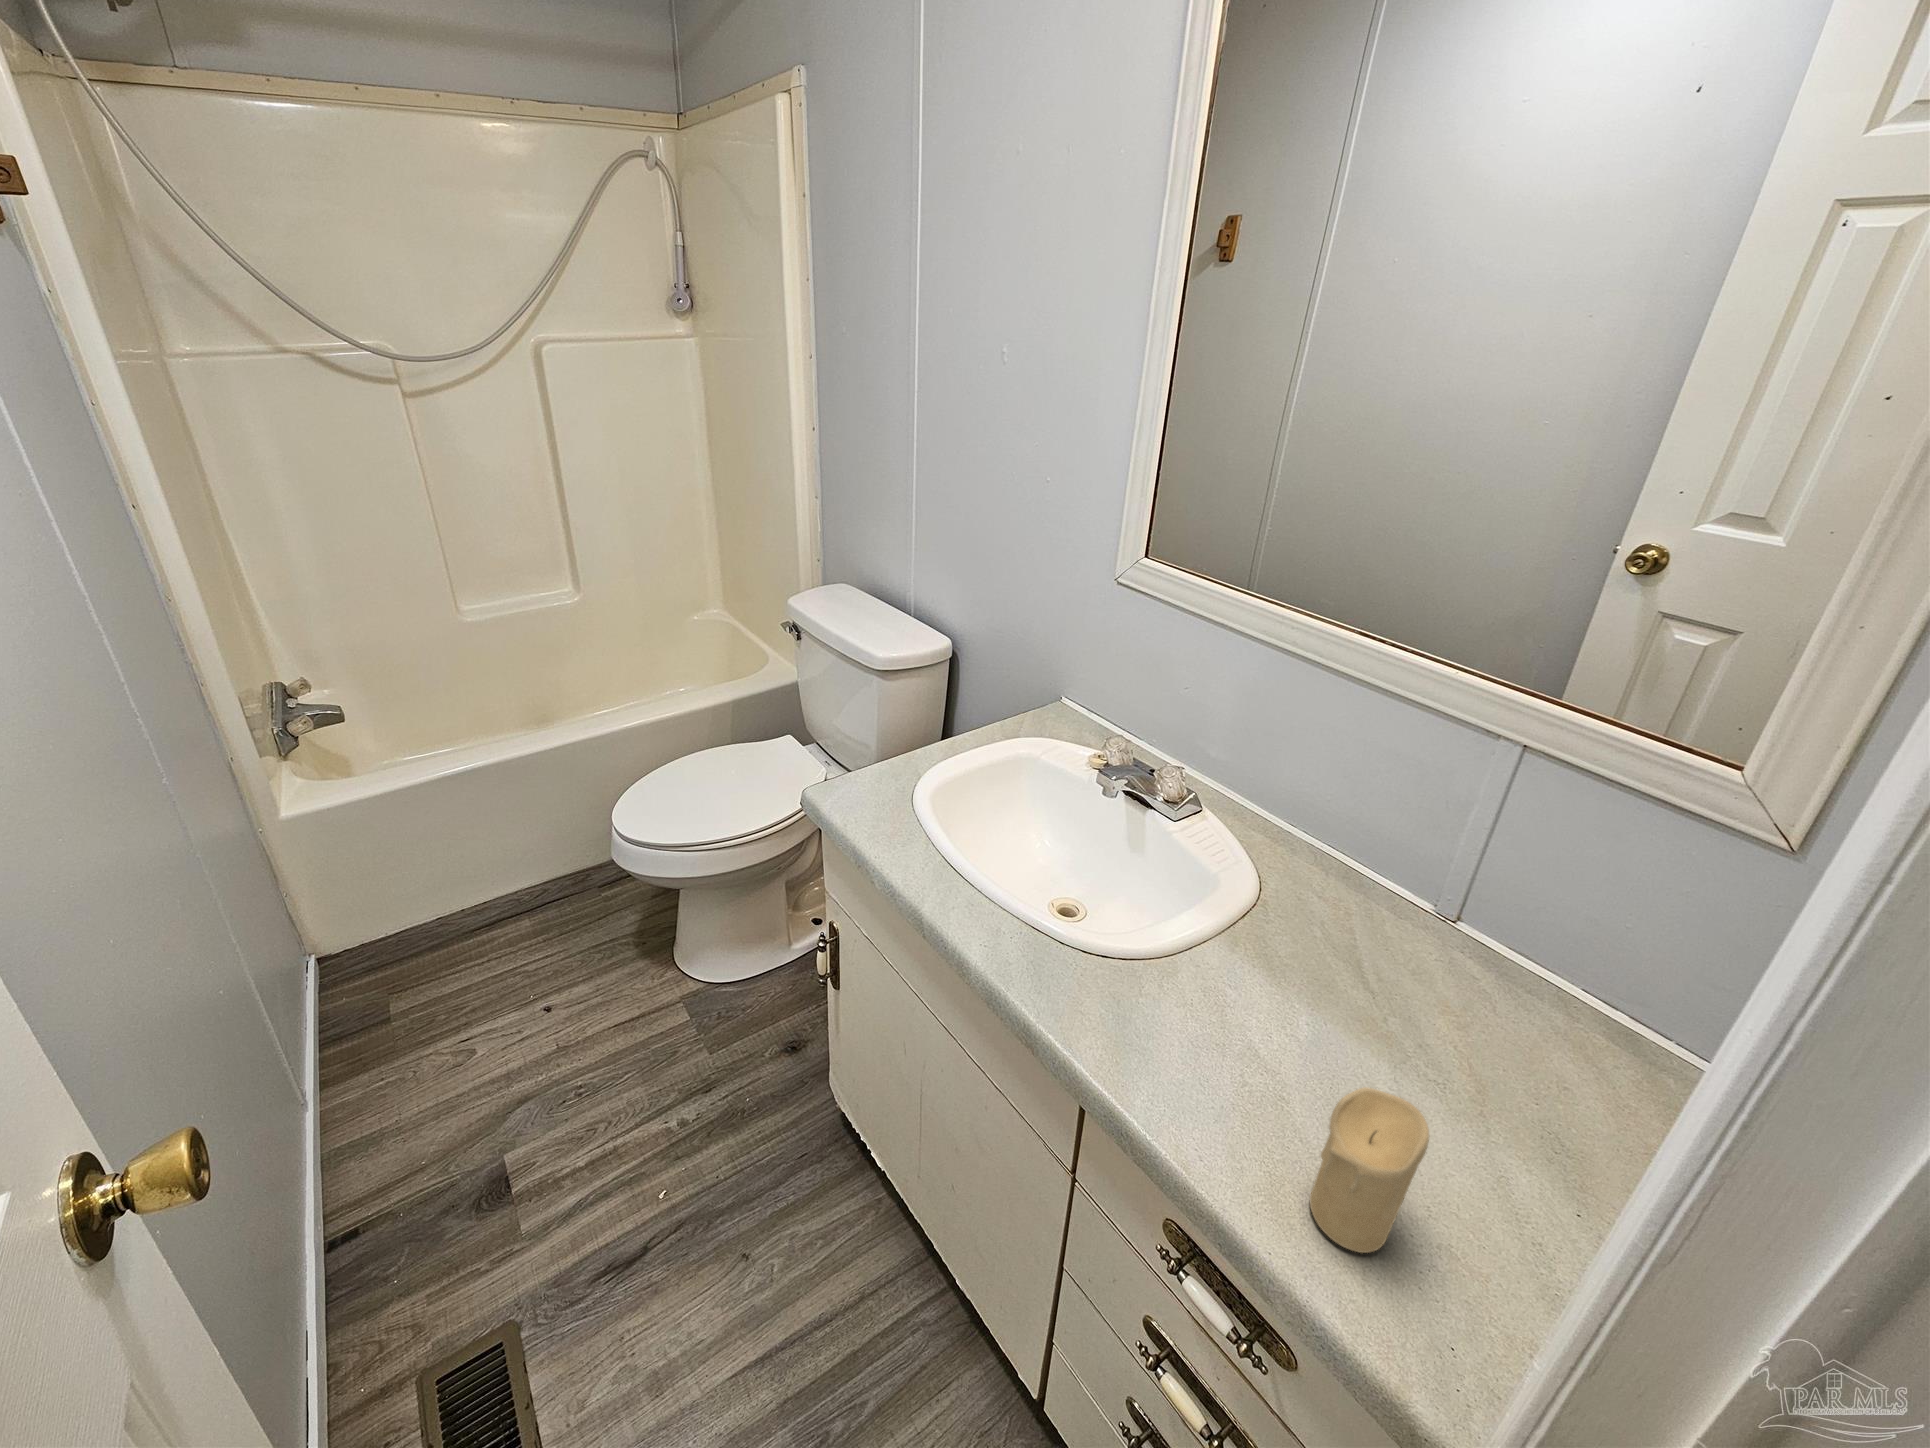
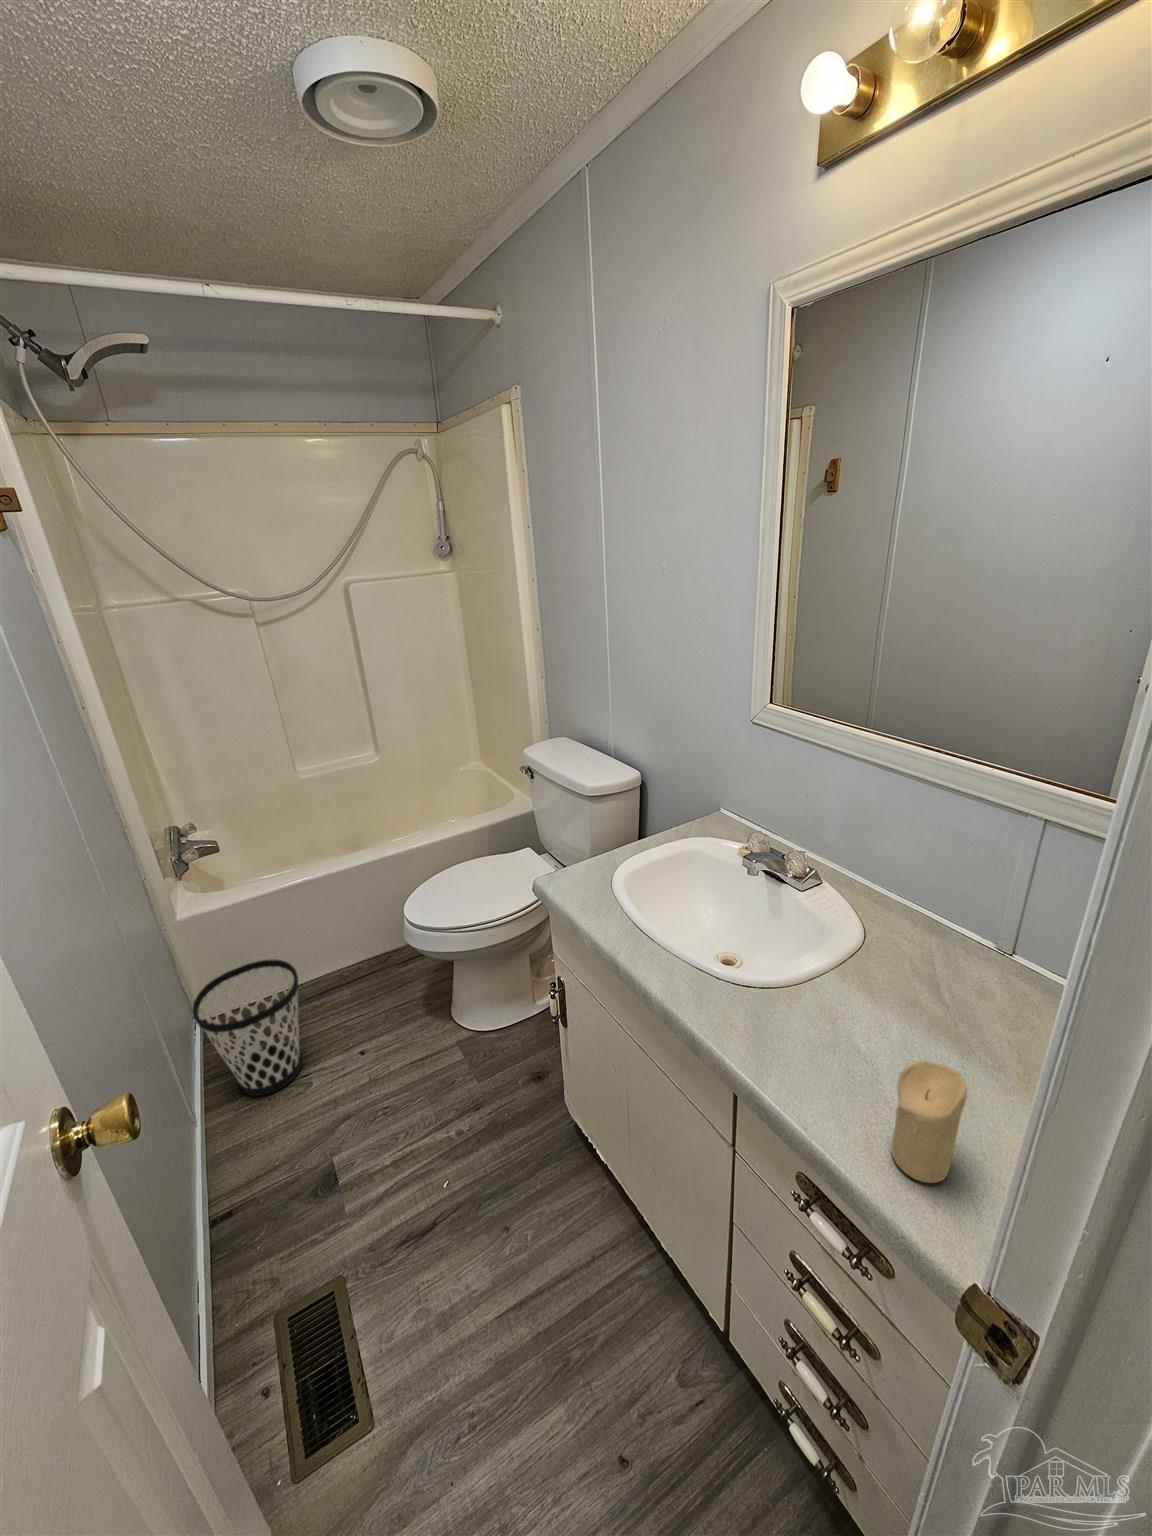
wastebasket: none [303,881,462,1069] -> present [193,959,301,1096]

